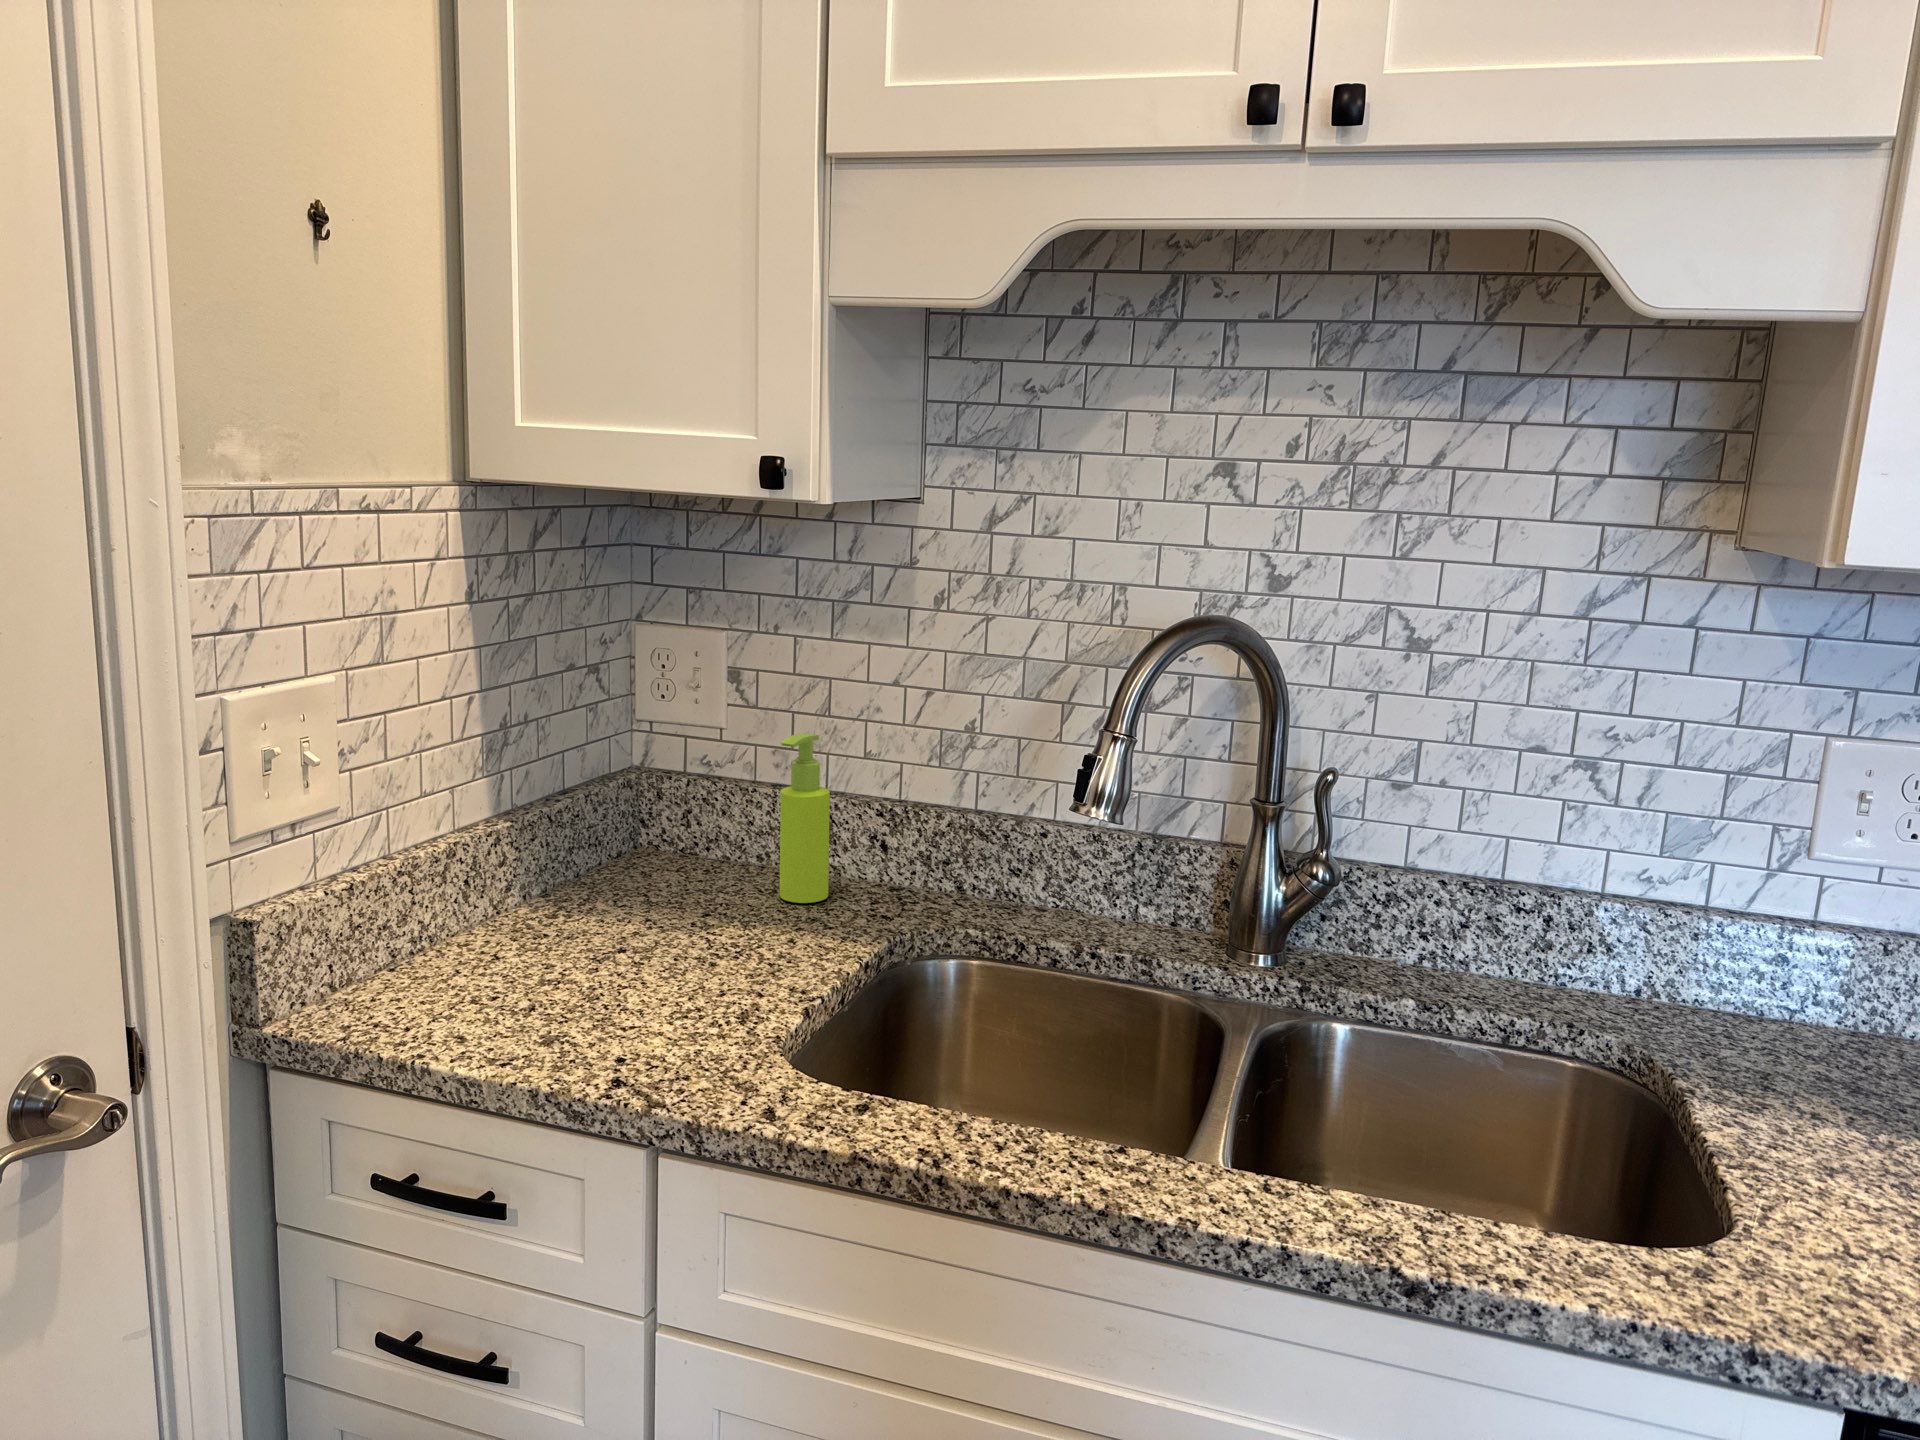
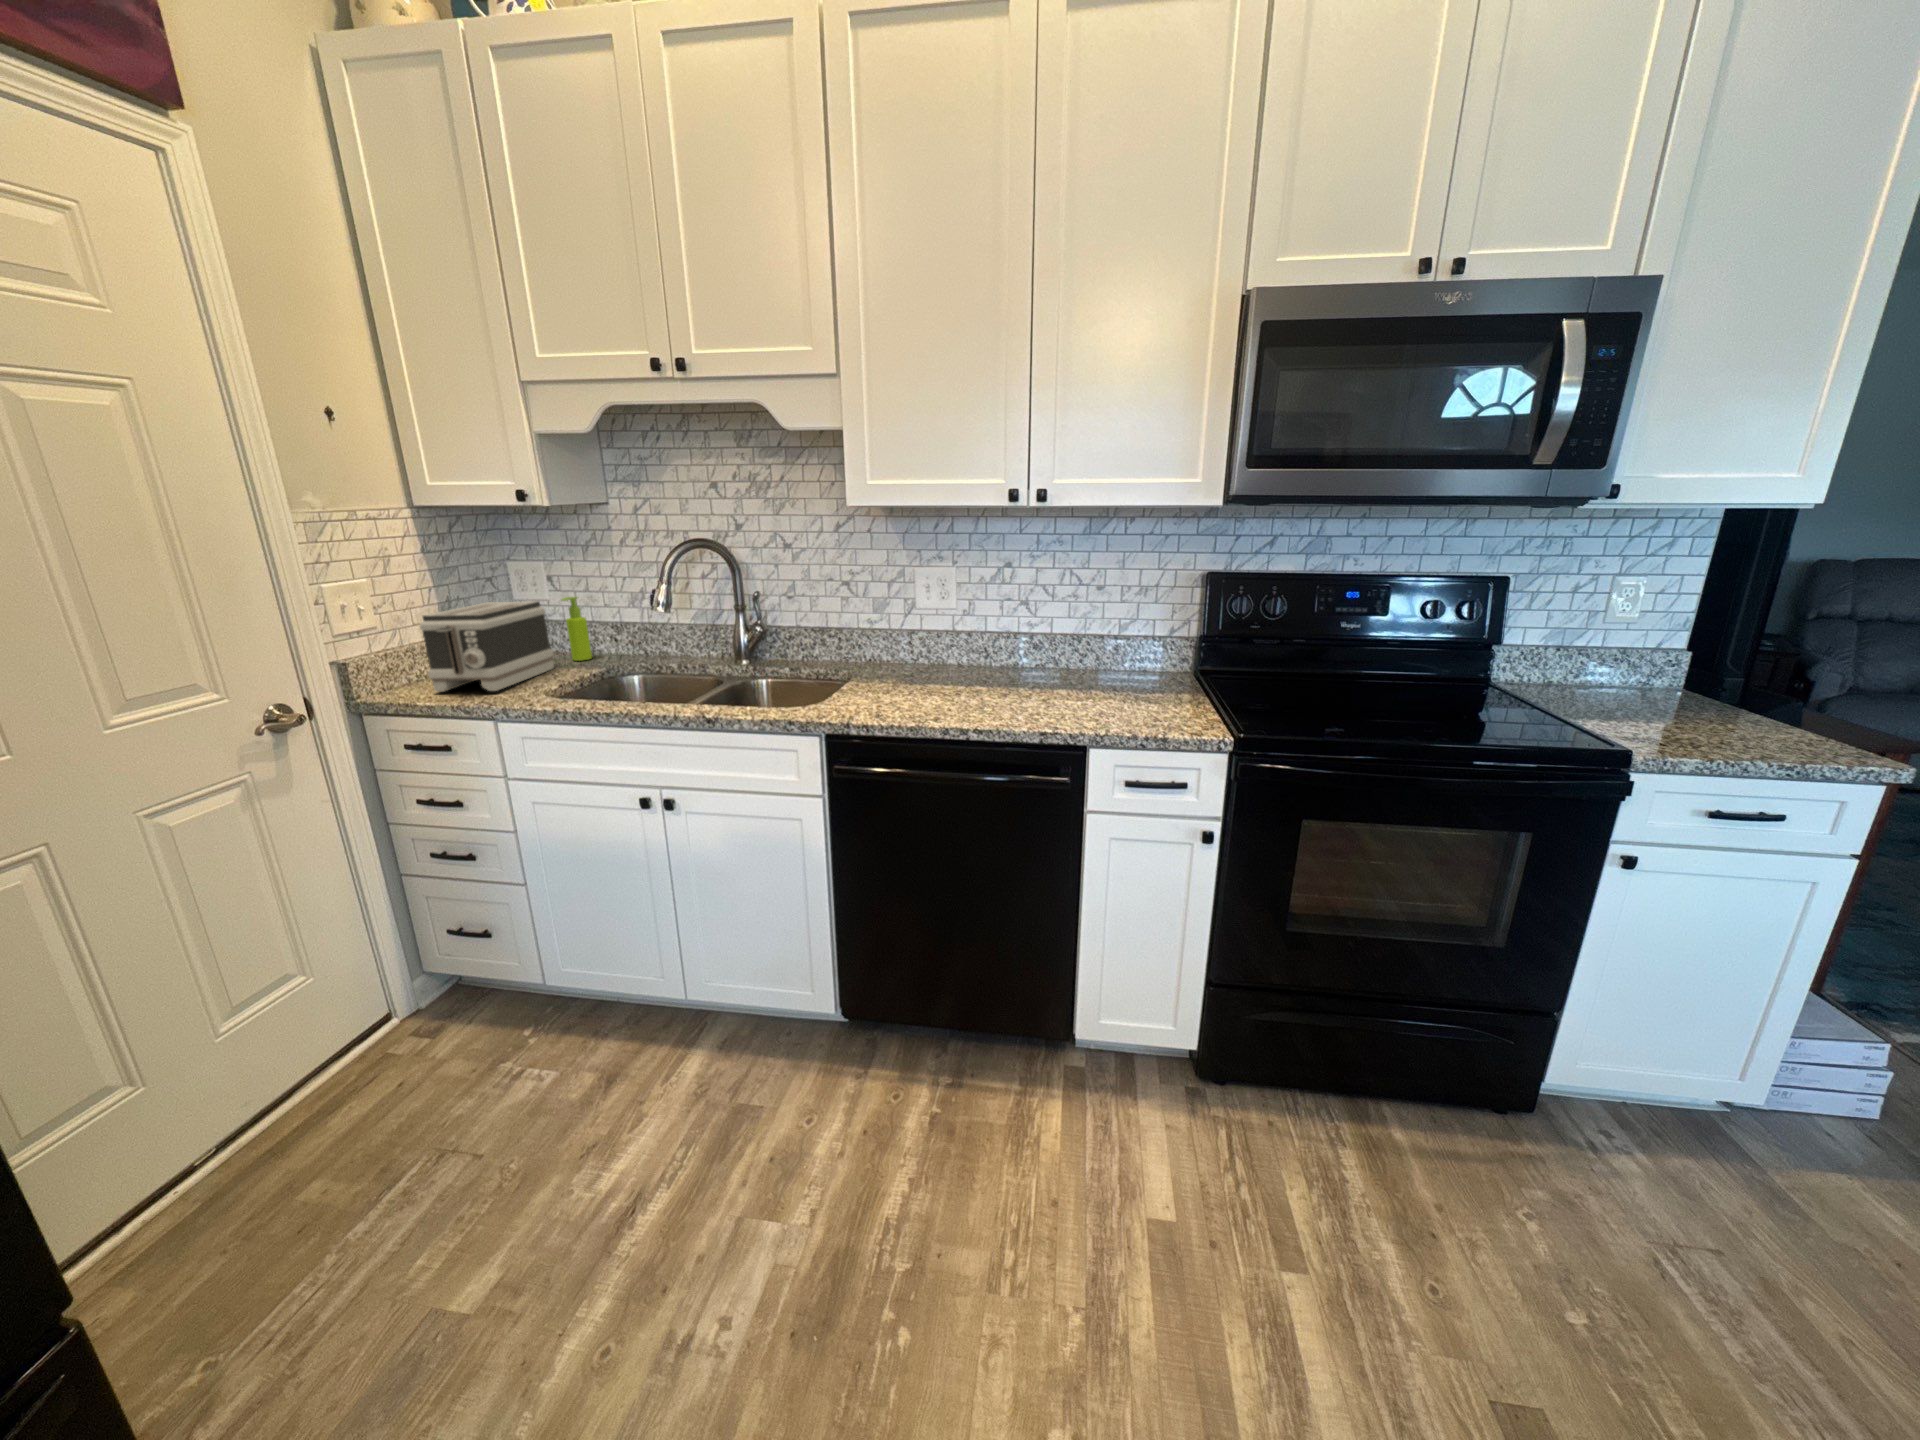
toaster: none [463,740,753,1027] -> present [420,601,554,692]

